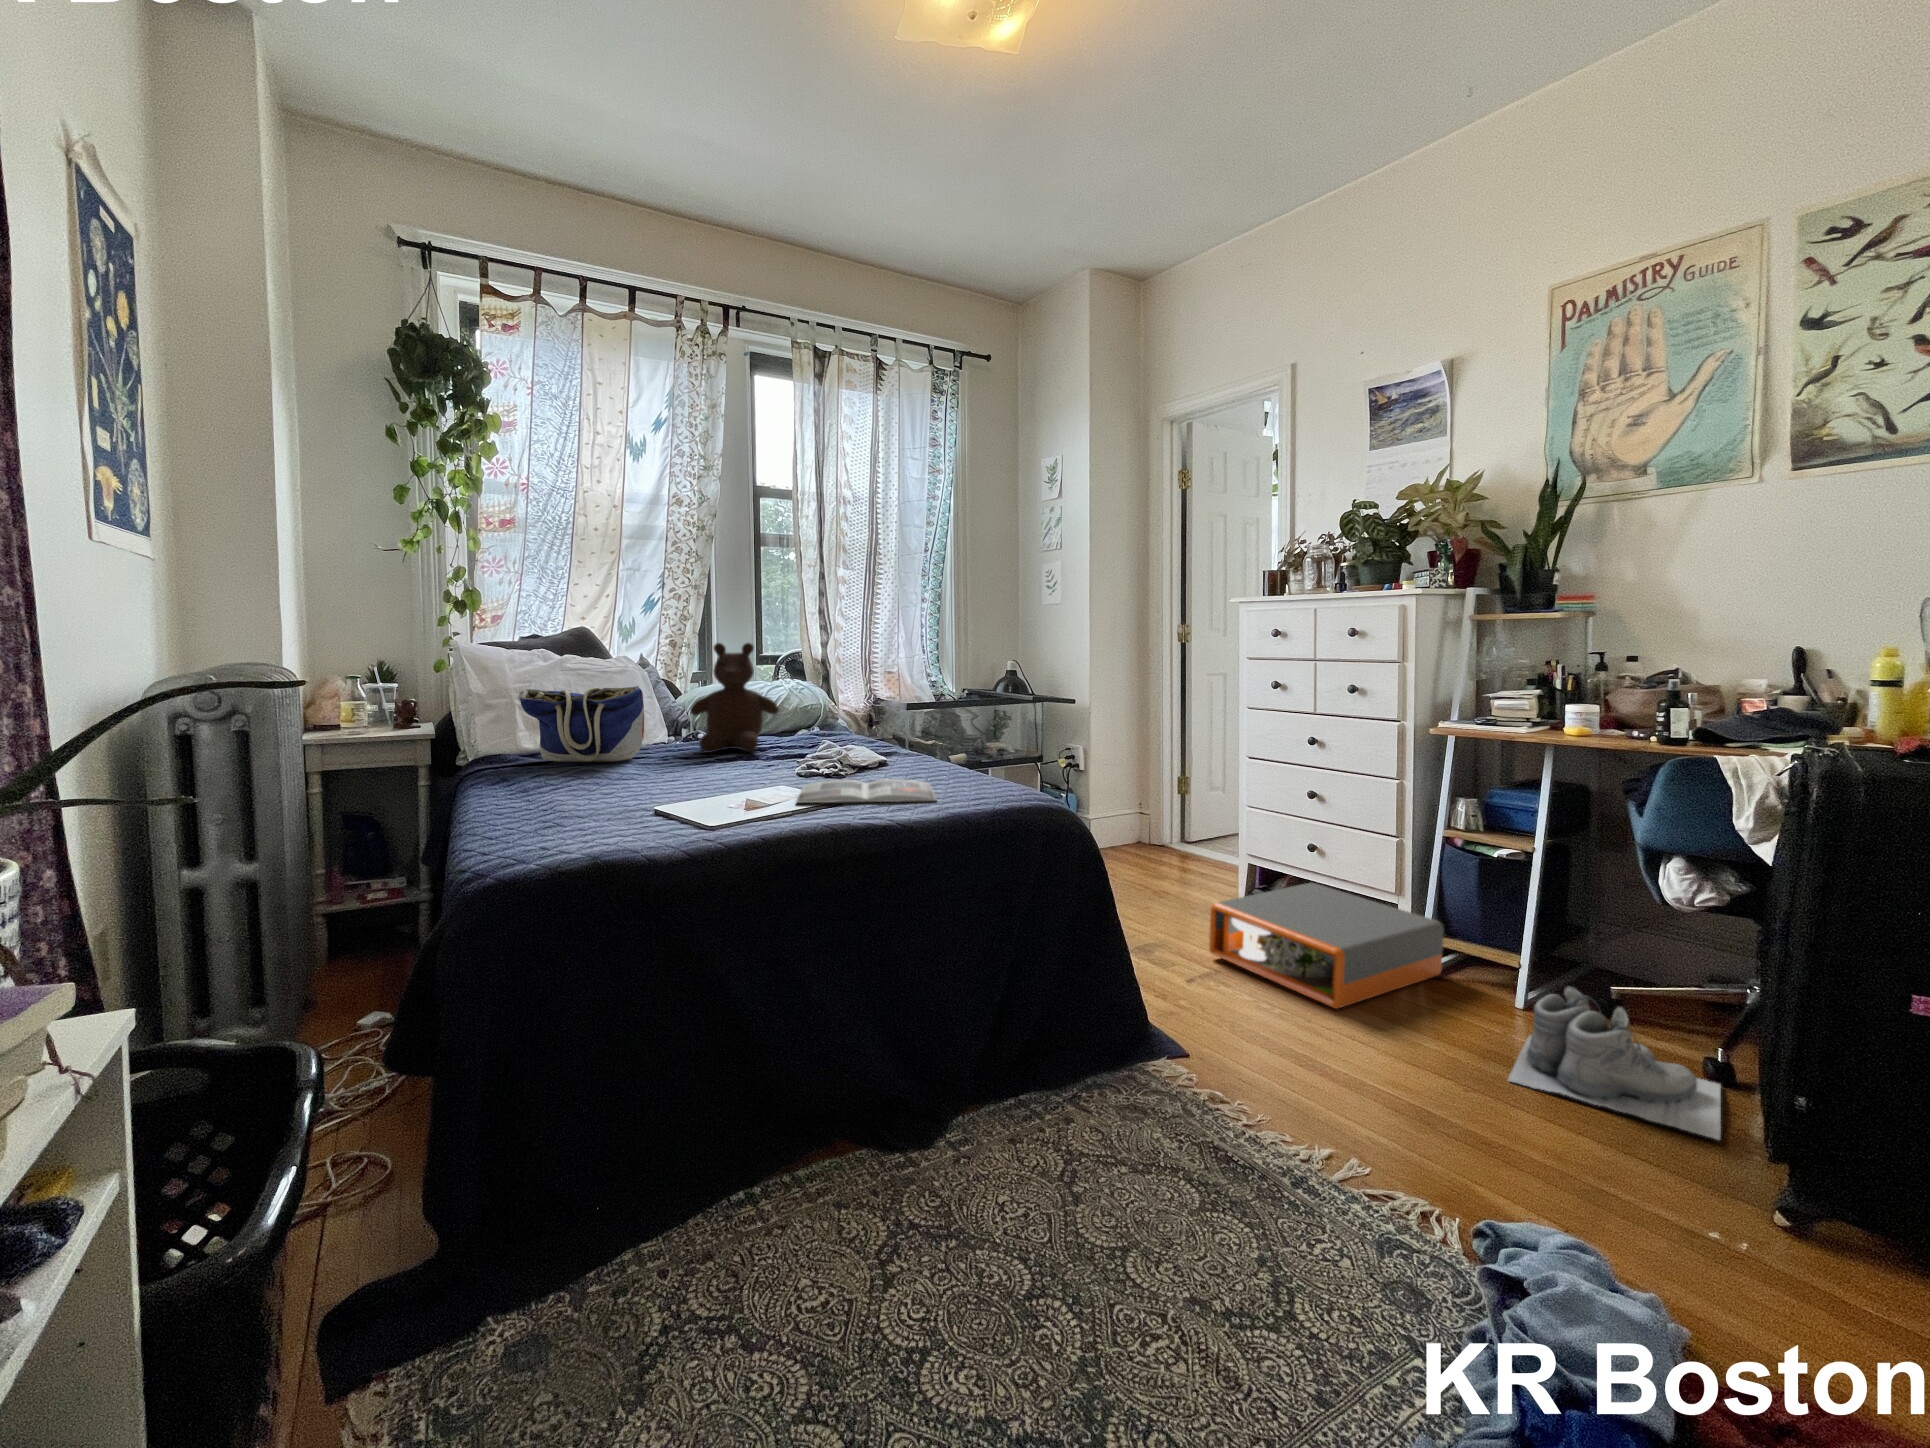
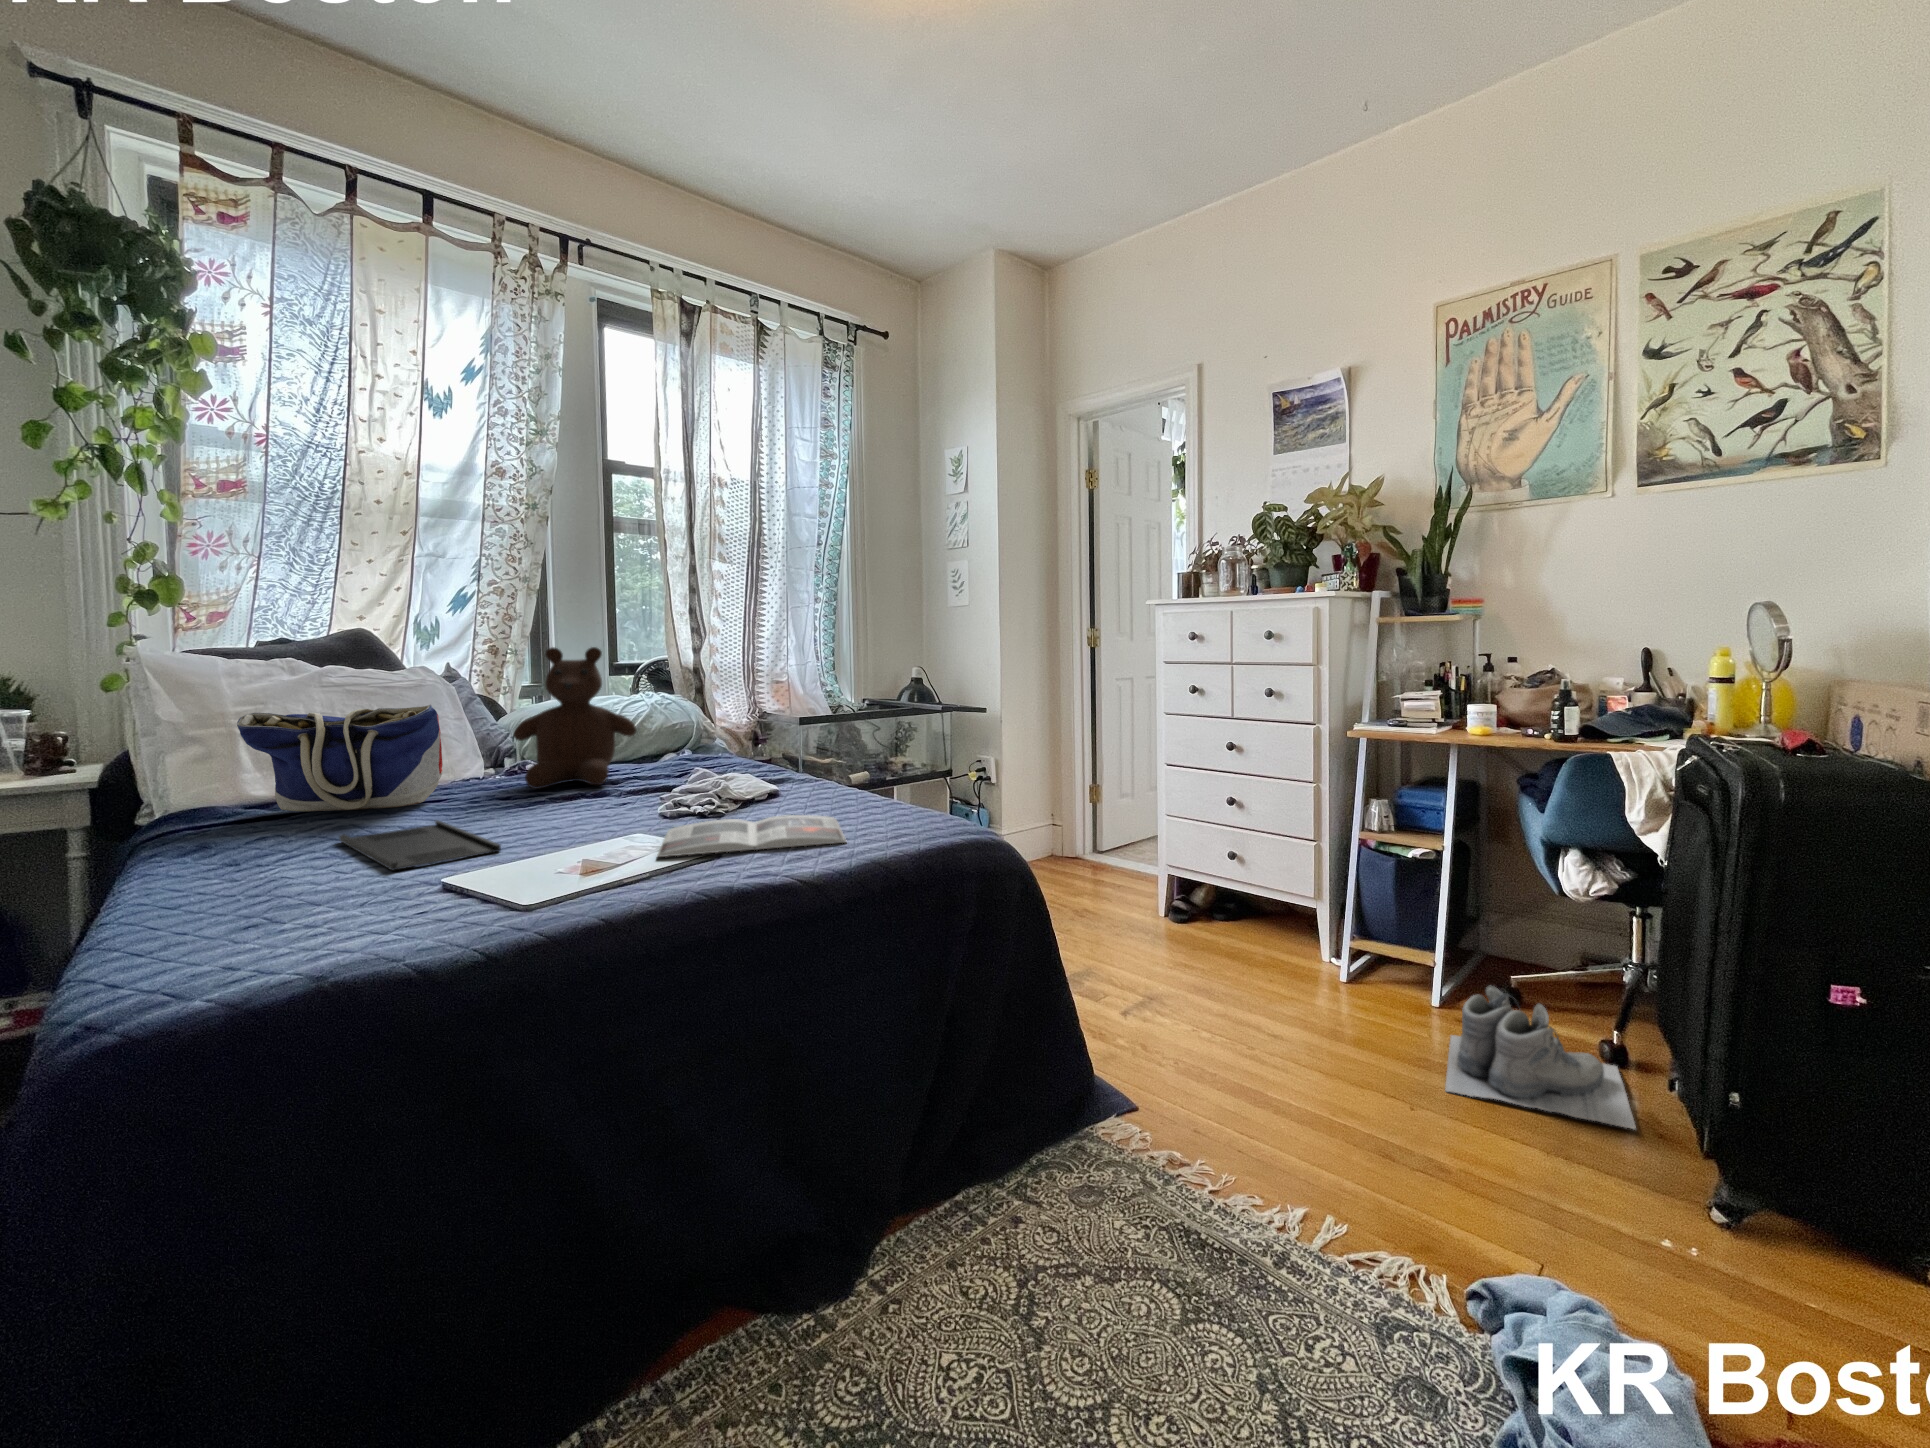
tray: none [585,771,689,801] -> present [339,820,501,870]
storage box: present [1209,883,1444,1009] -> none [1141,892,1362,1029]

